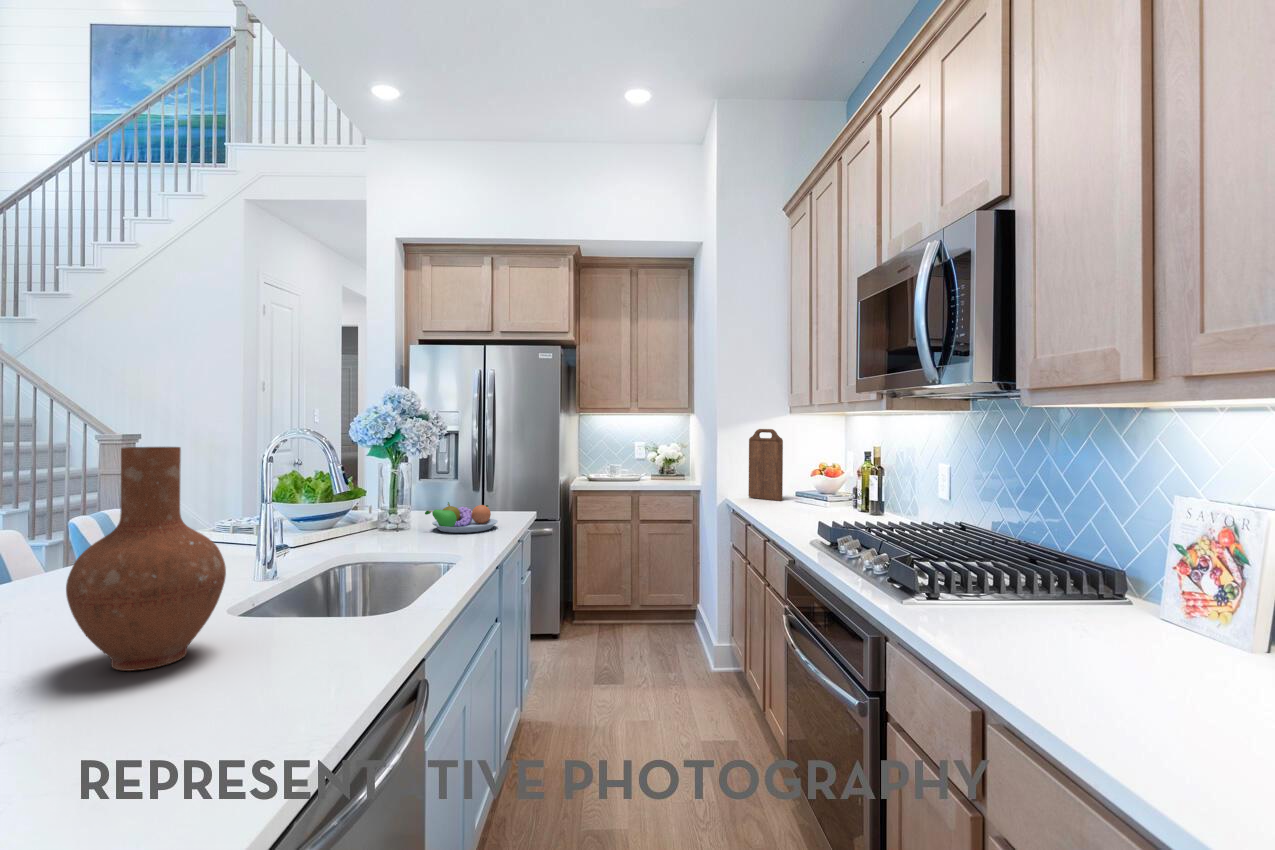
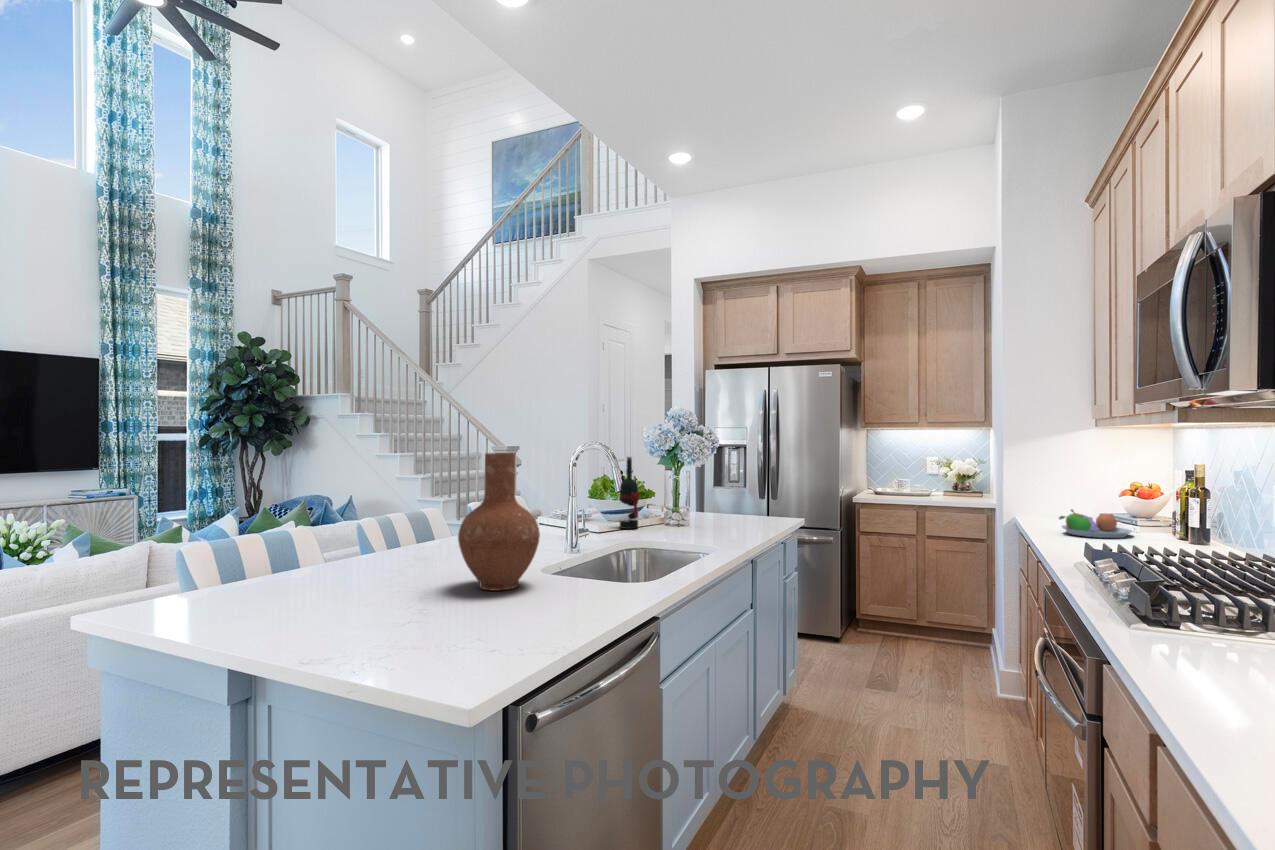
cutting board: present [749,429,783,501] -> none [1043,443,1083,523]
wine bottle: none [320,448,348,540] -> present [620,457,639,529]
fruit bowl: present [425,502,498,533] -> present [1059,509,1132,538]

